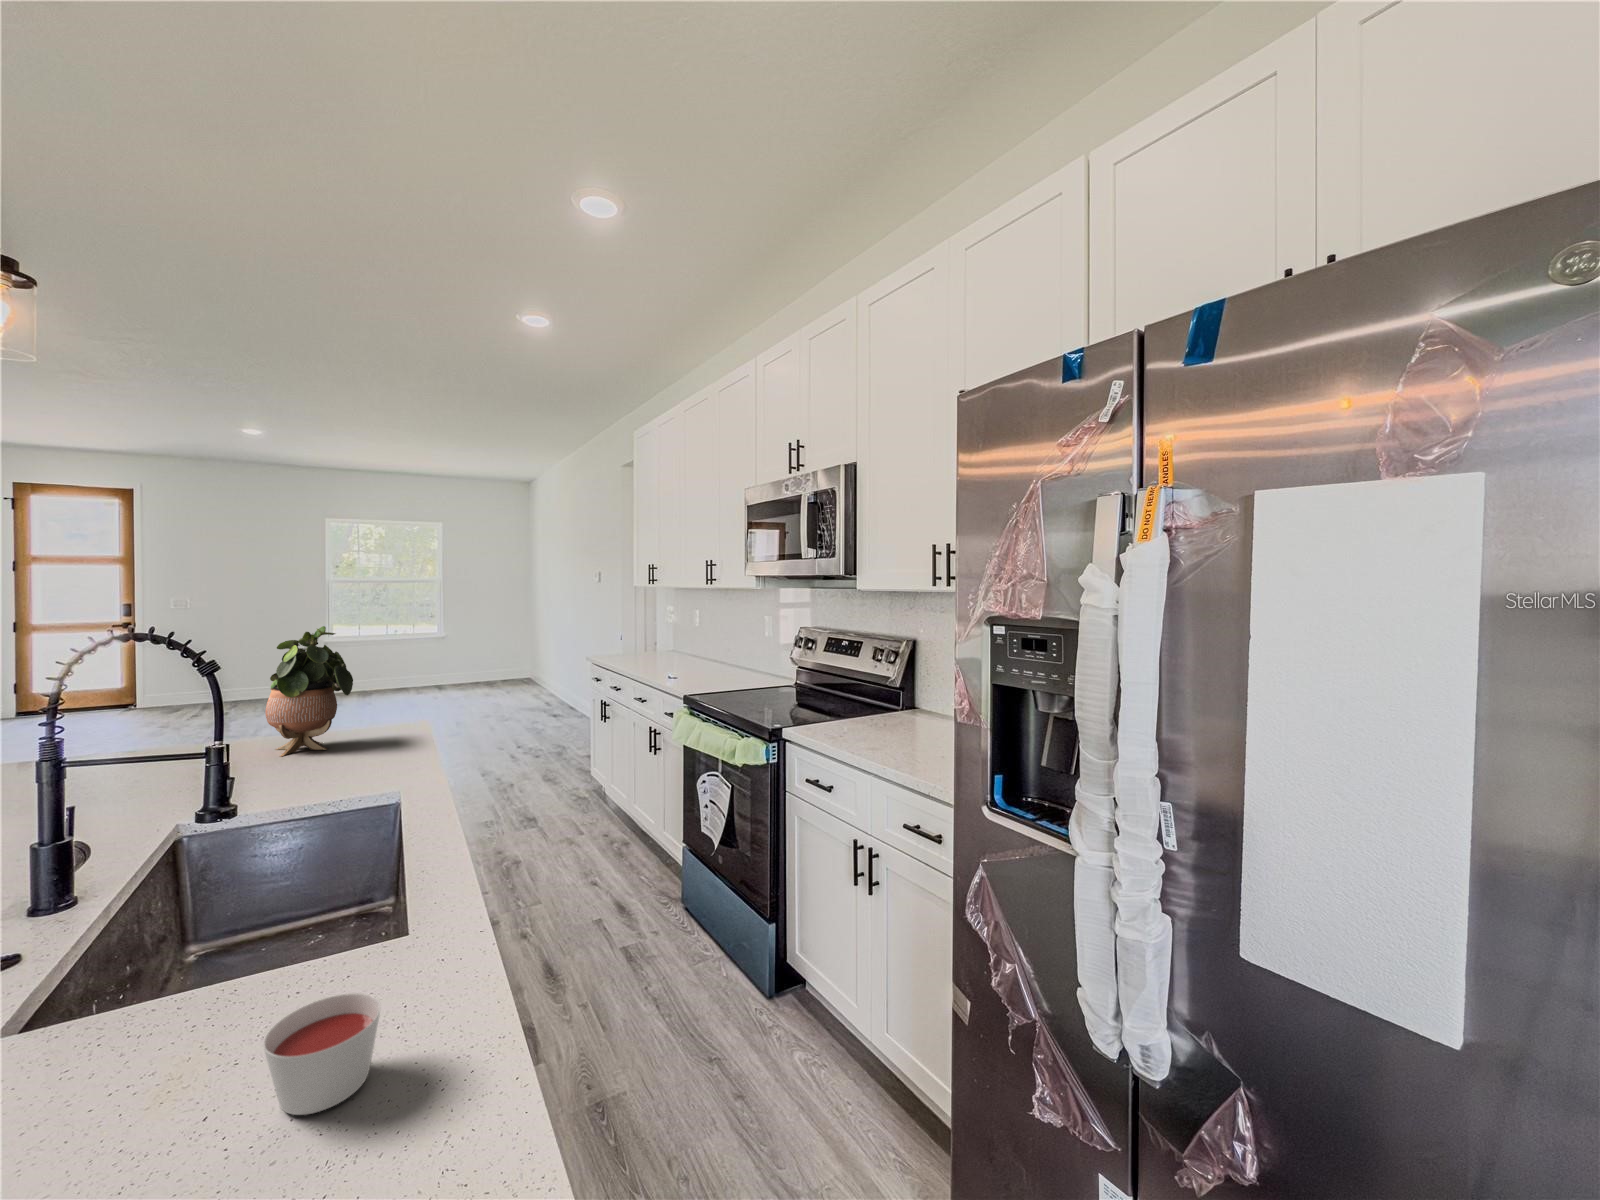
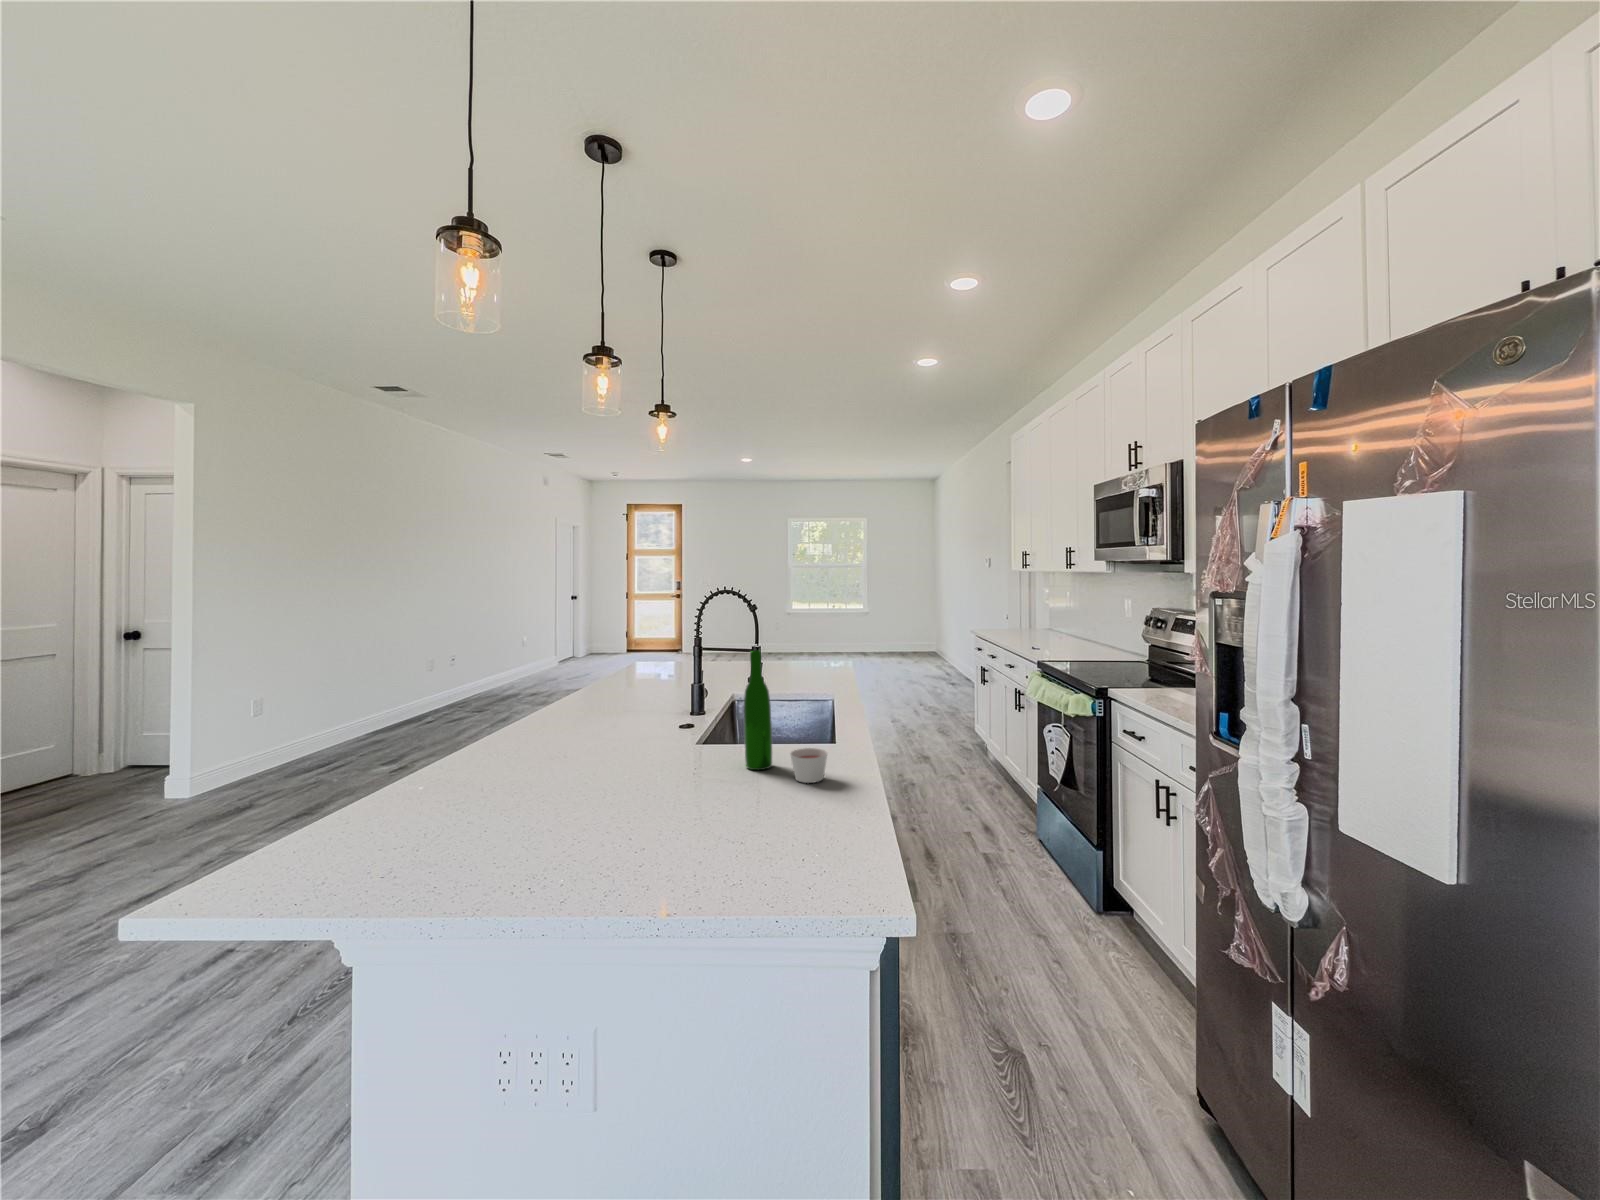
potted plant: present [266,626,353,756] -> none [768,603,810,679]
wine bottle: none [109,764,213,1100] -> present [744,650,772,770]

